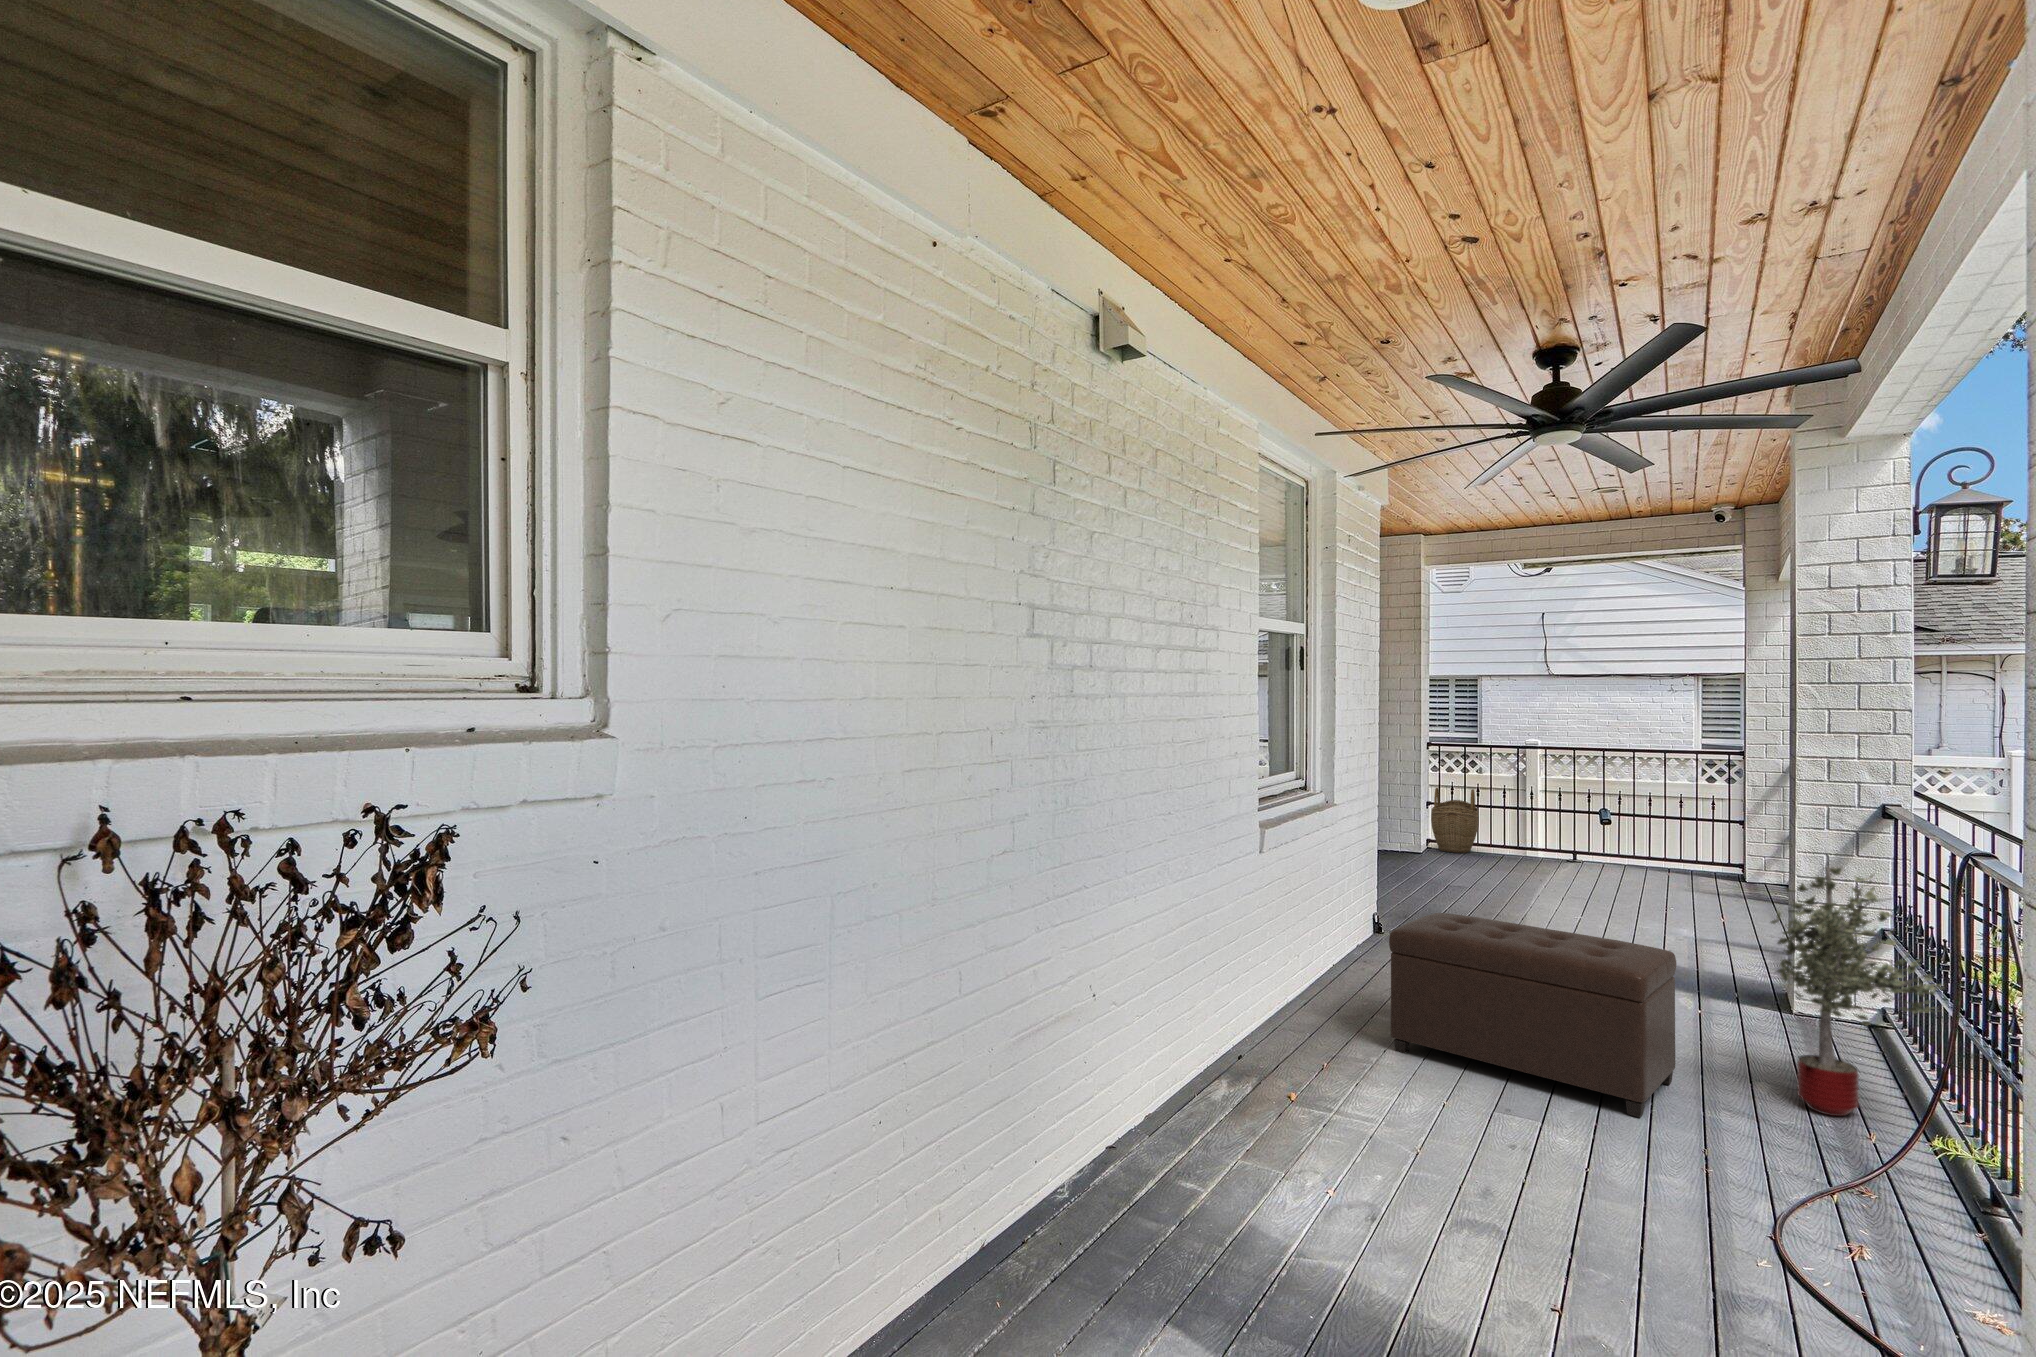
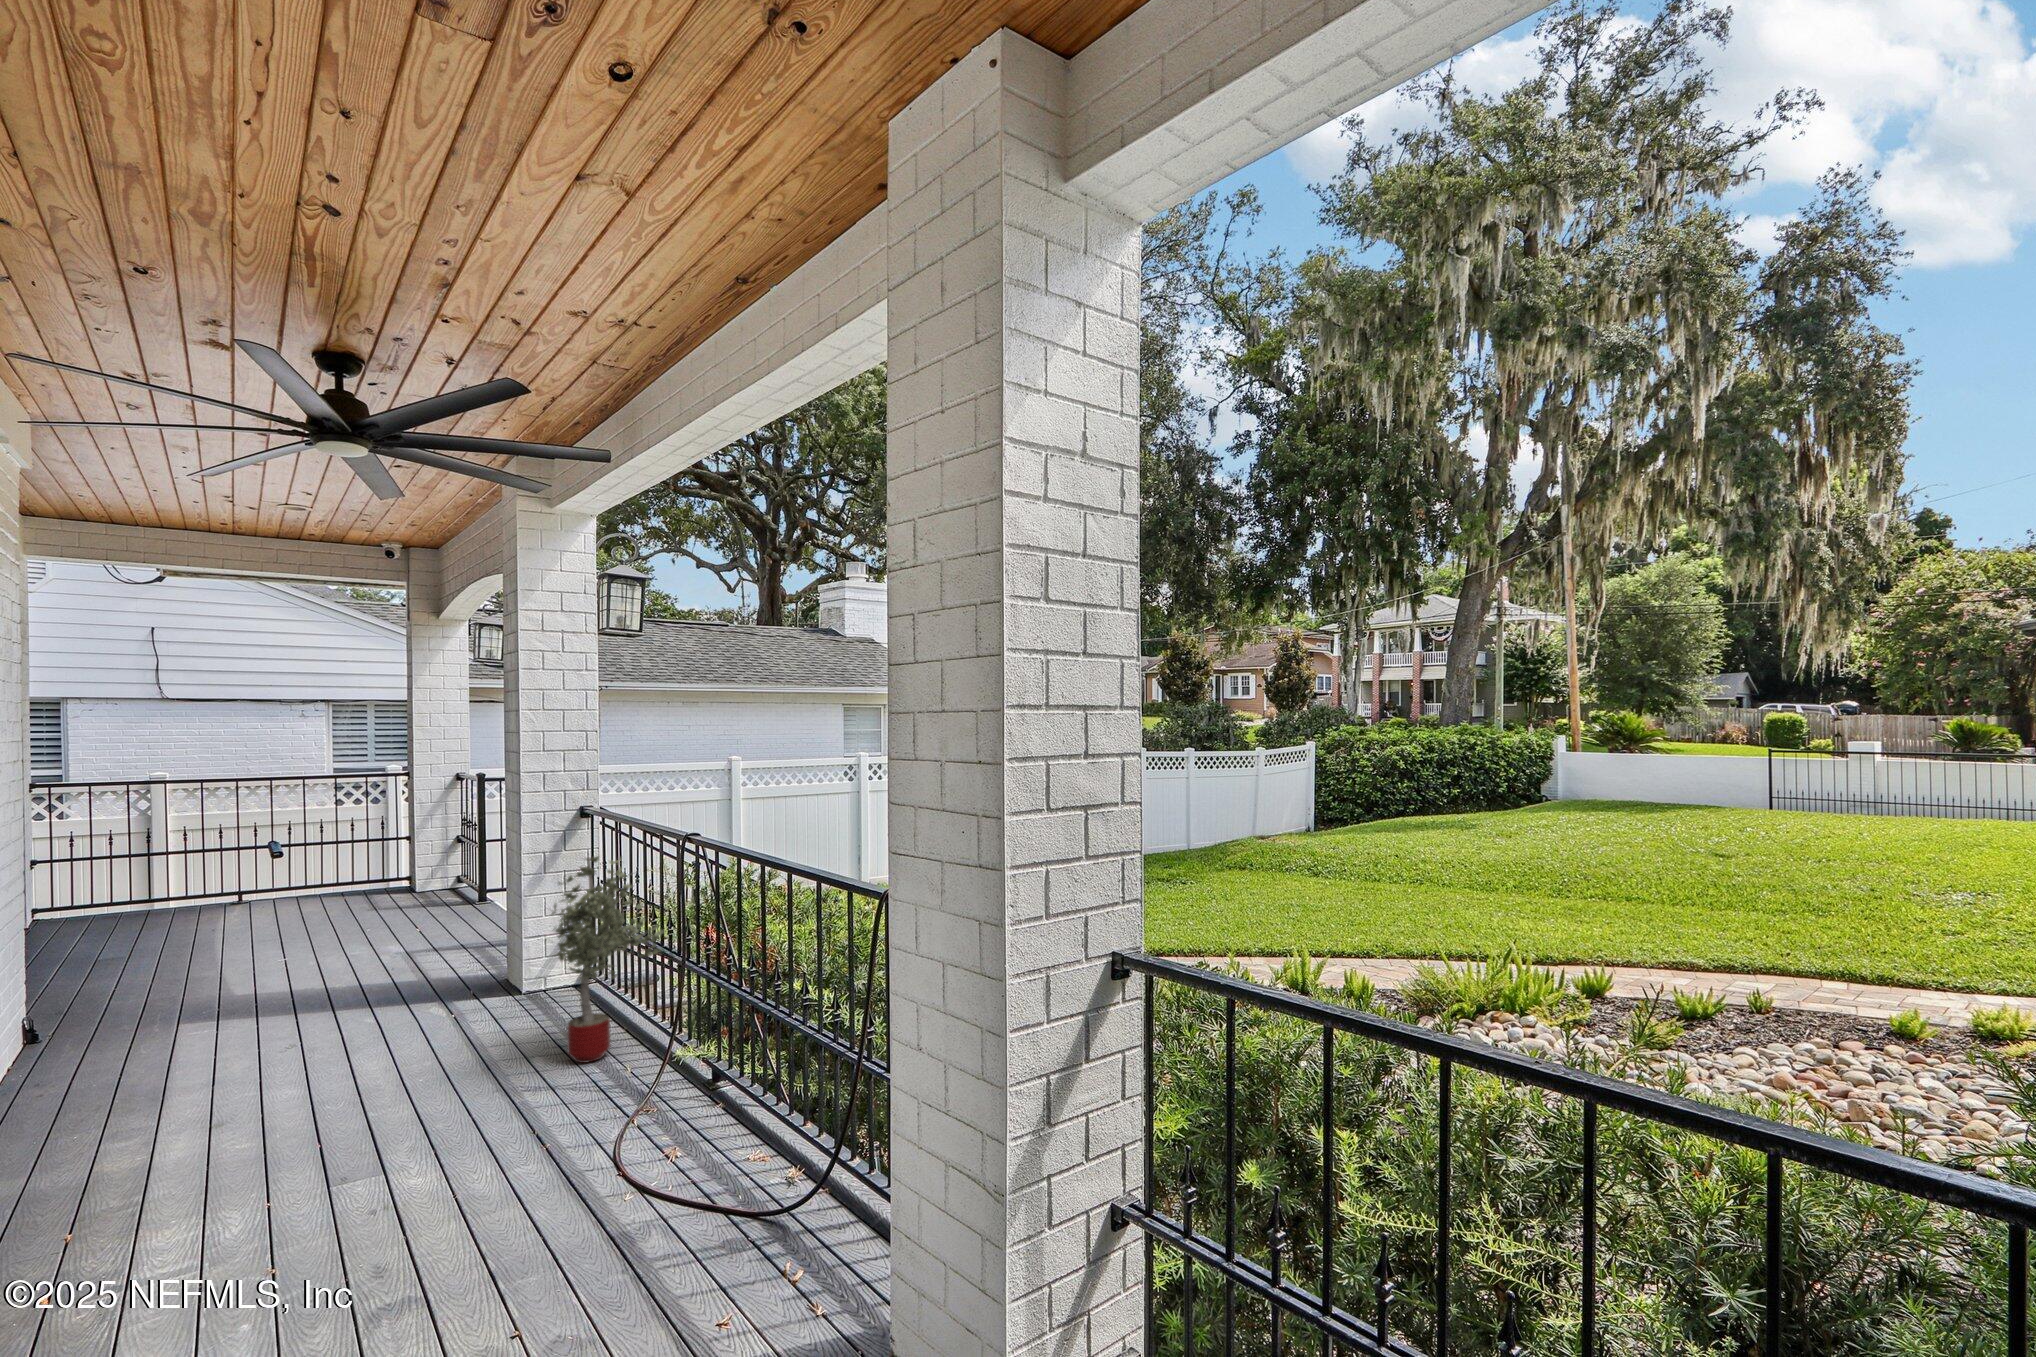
woven basket: present [1431,788,1479,853] -> none [15,851,94,938]
ottoman: present [1389,913,1677,1118] -> none [126,966,472,1203]

